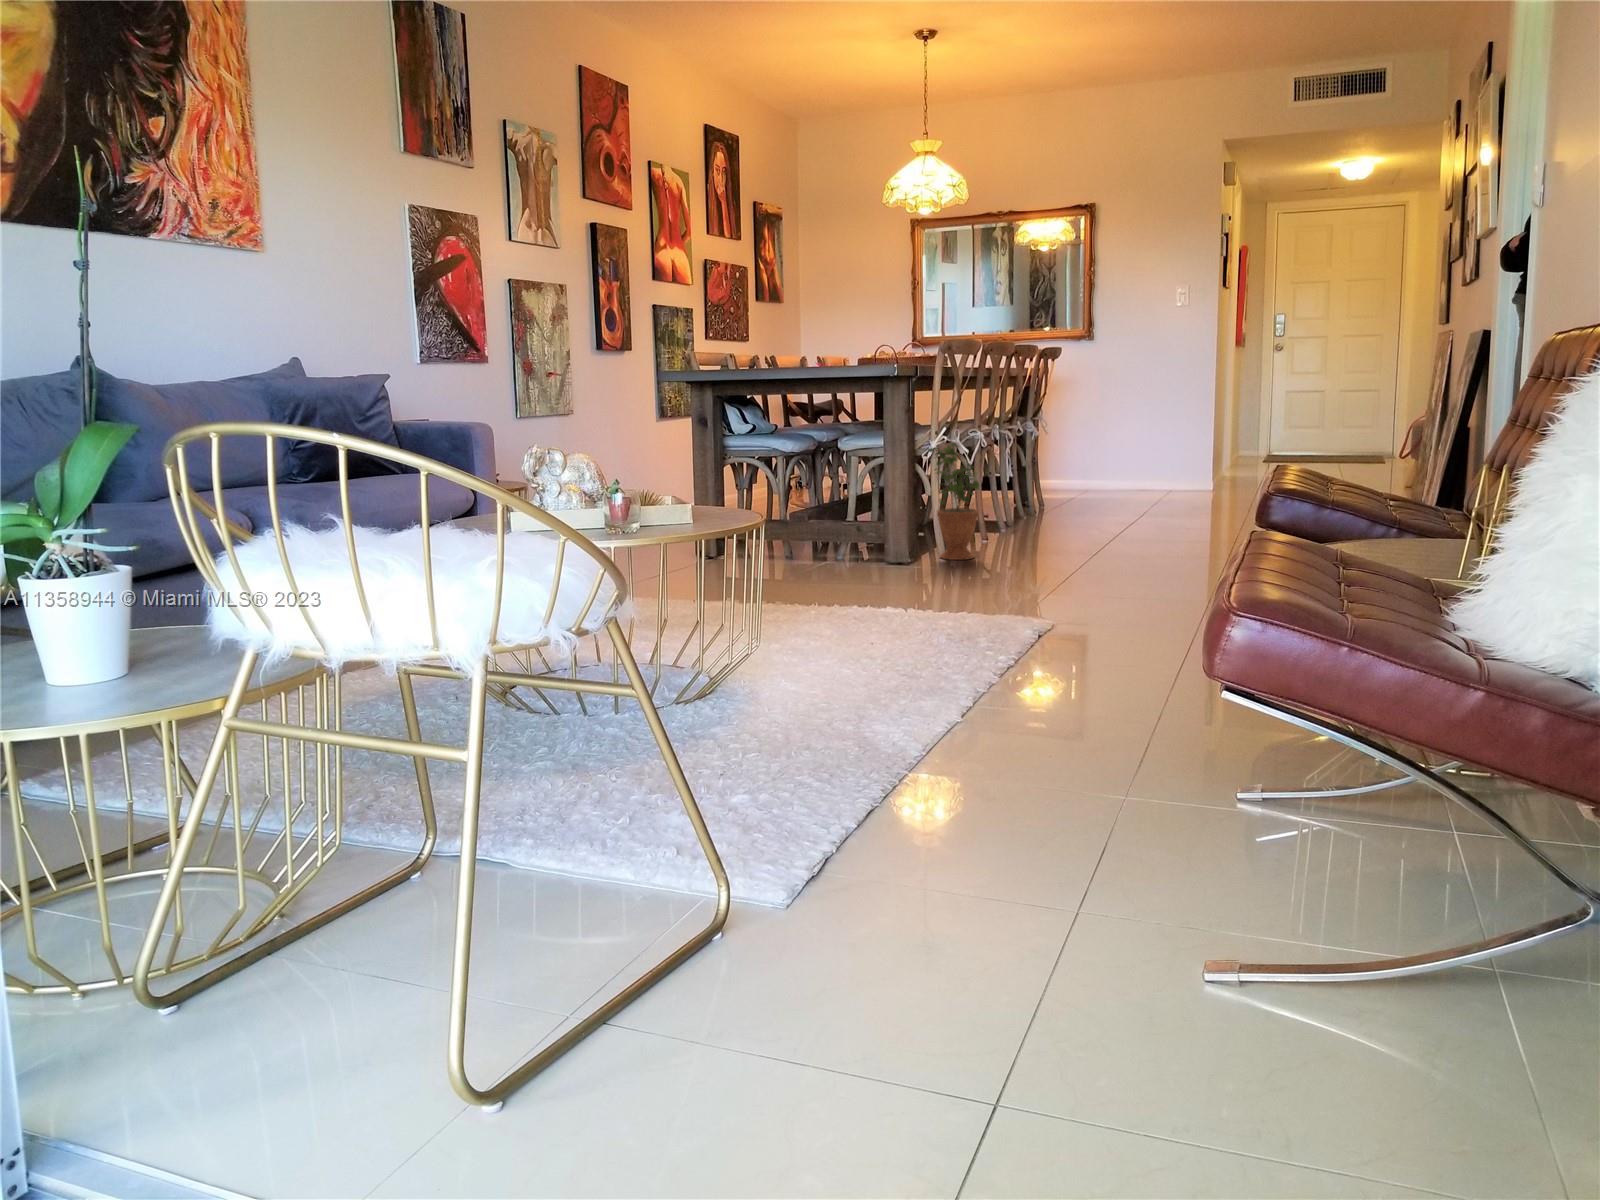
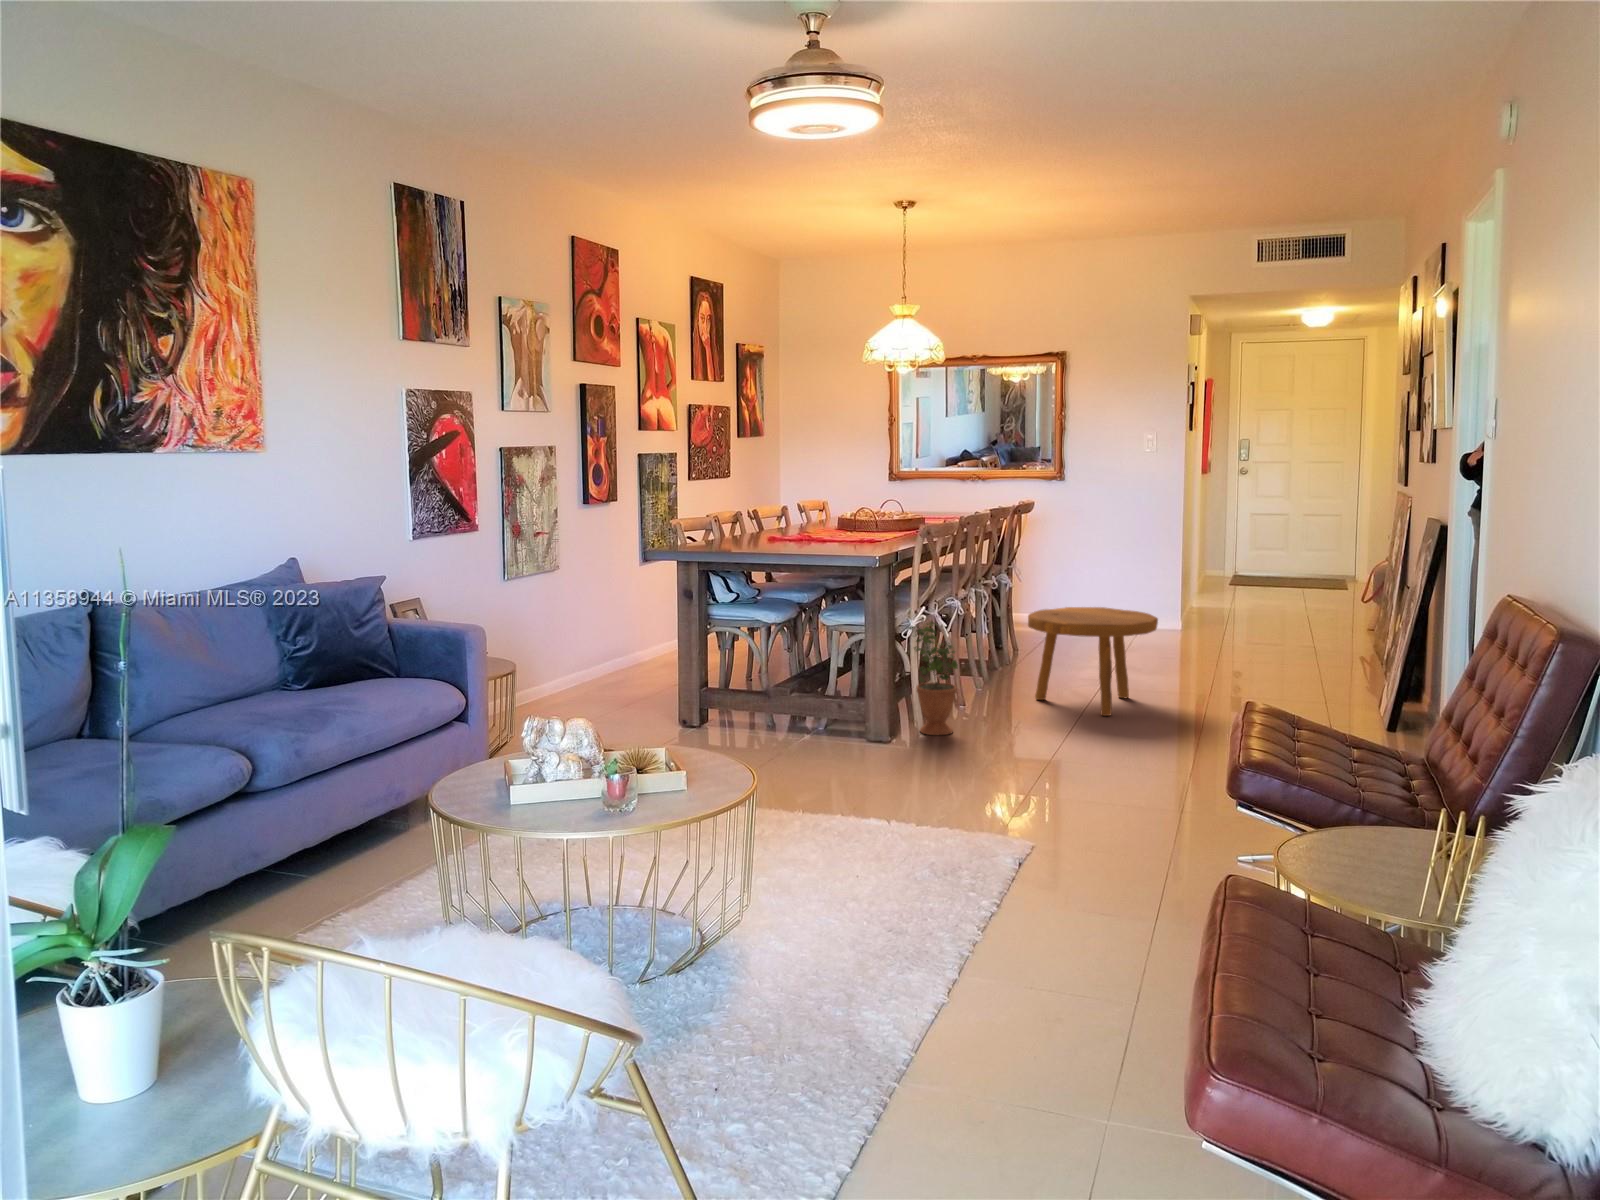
footstool: none [1054,442,1190,546] -> present [1028,607,1158,716]

